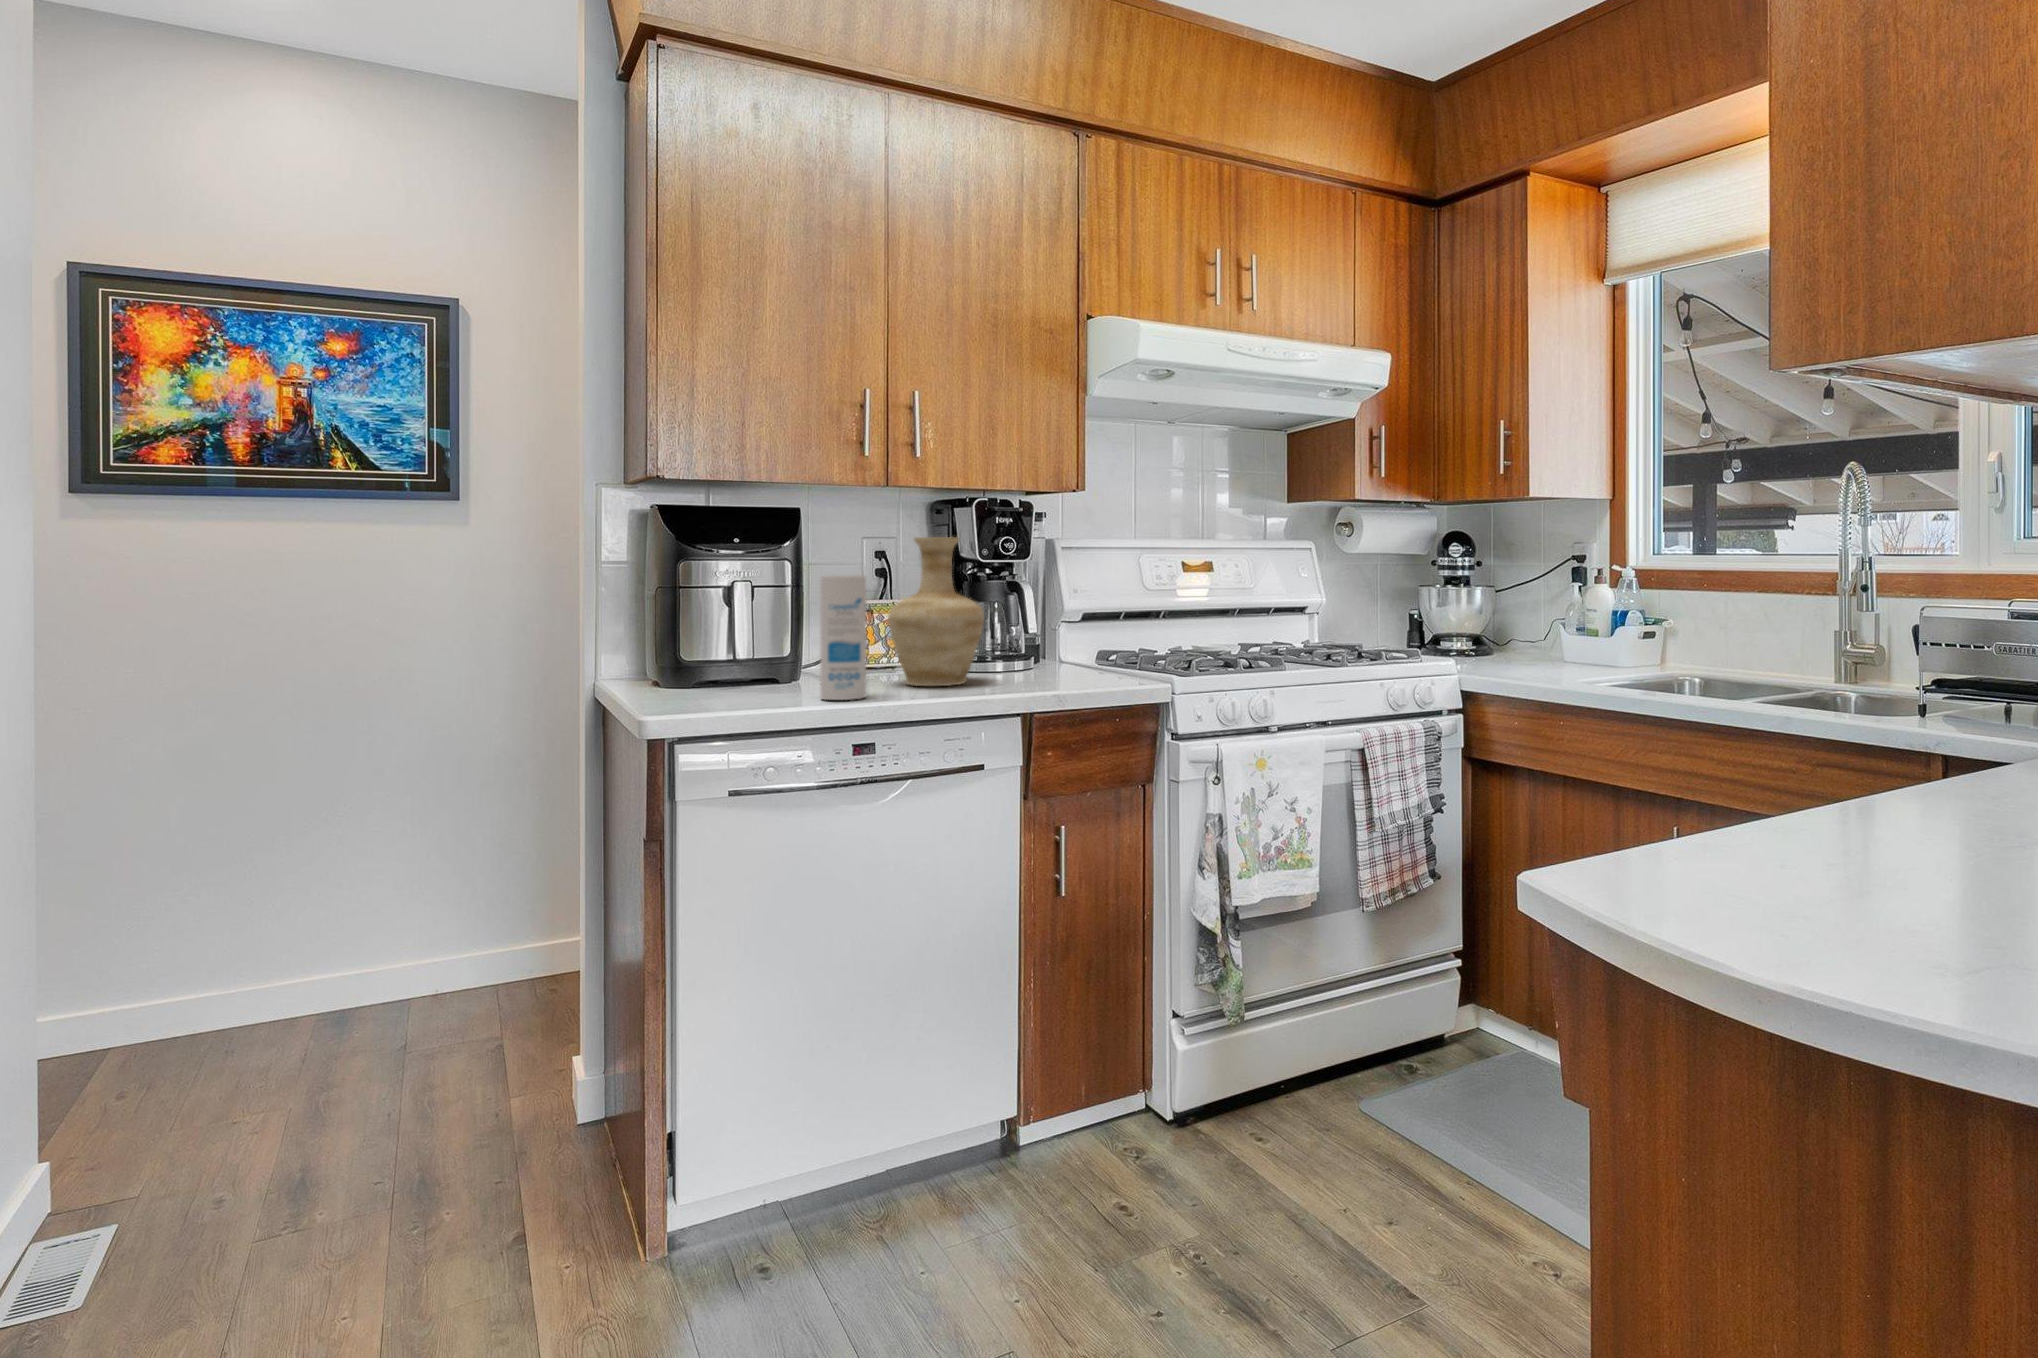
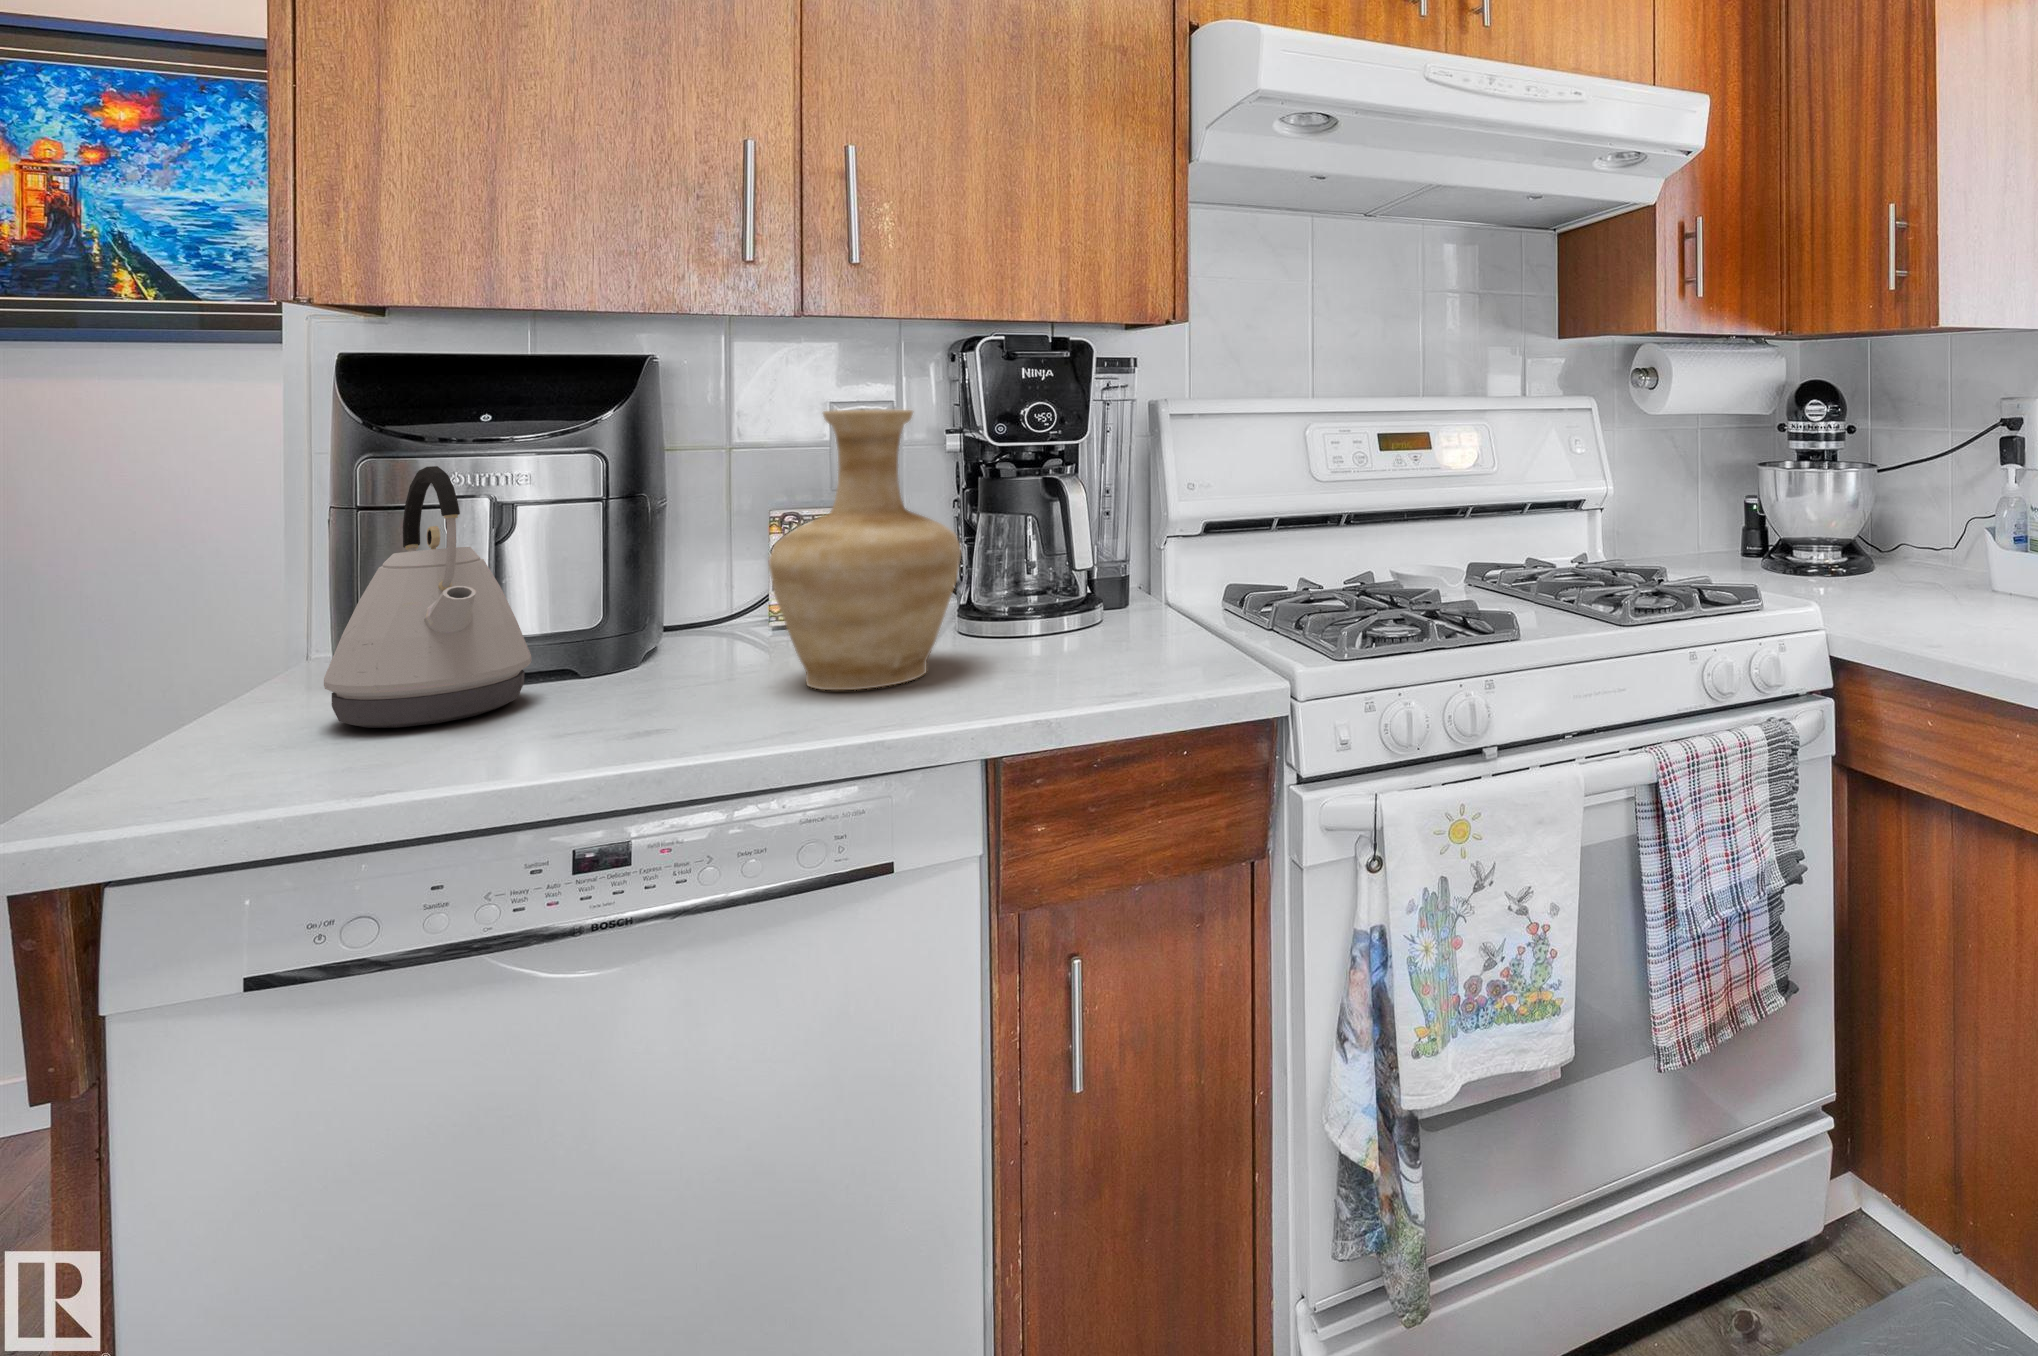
kettle: none [682,563,772,696] -> present [324,466,531,728]
canister: present [821,575,866,700] -> none [559,492,665,748]

